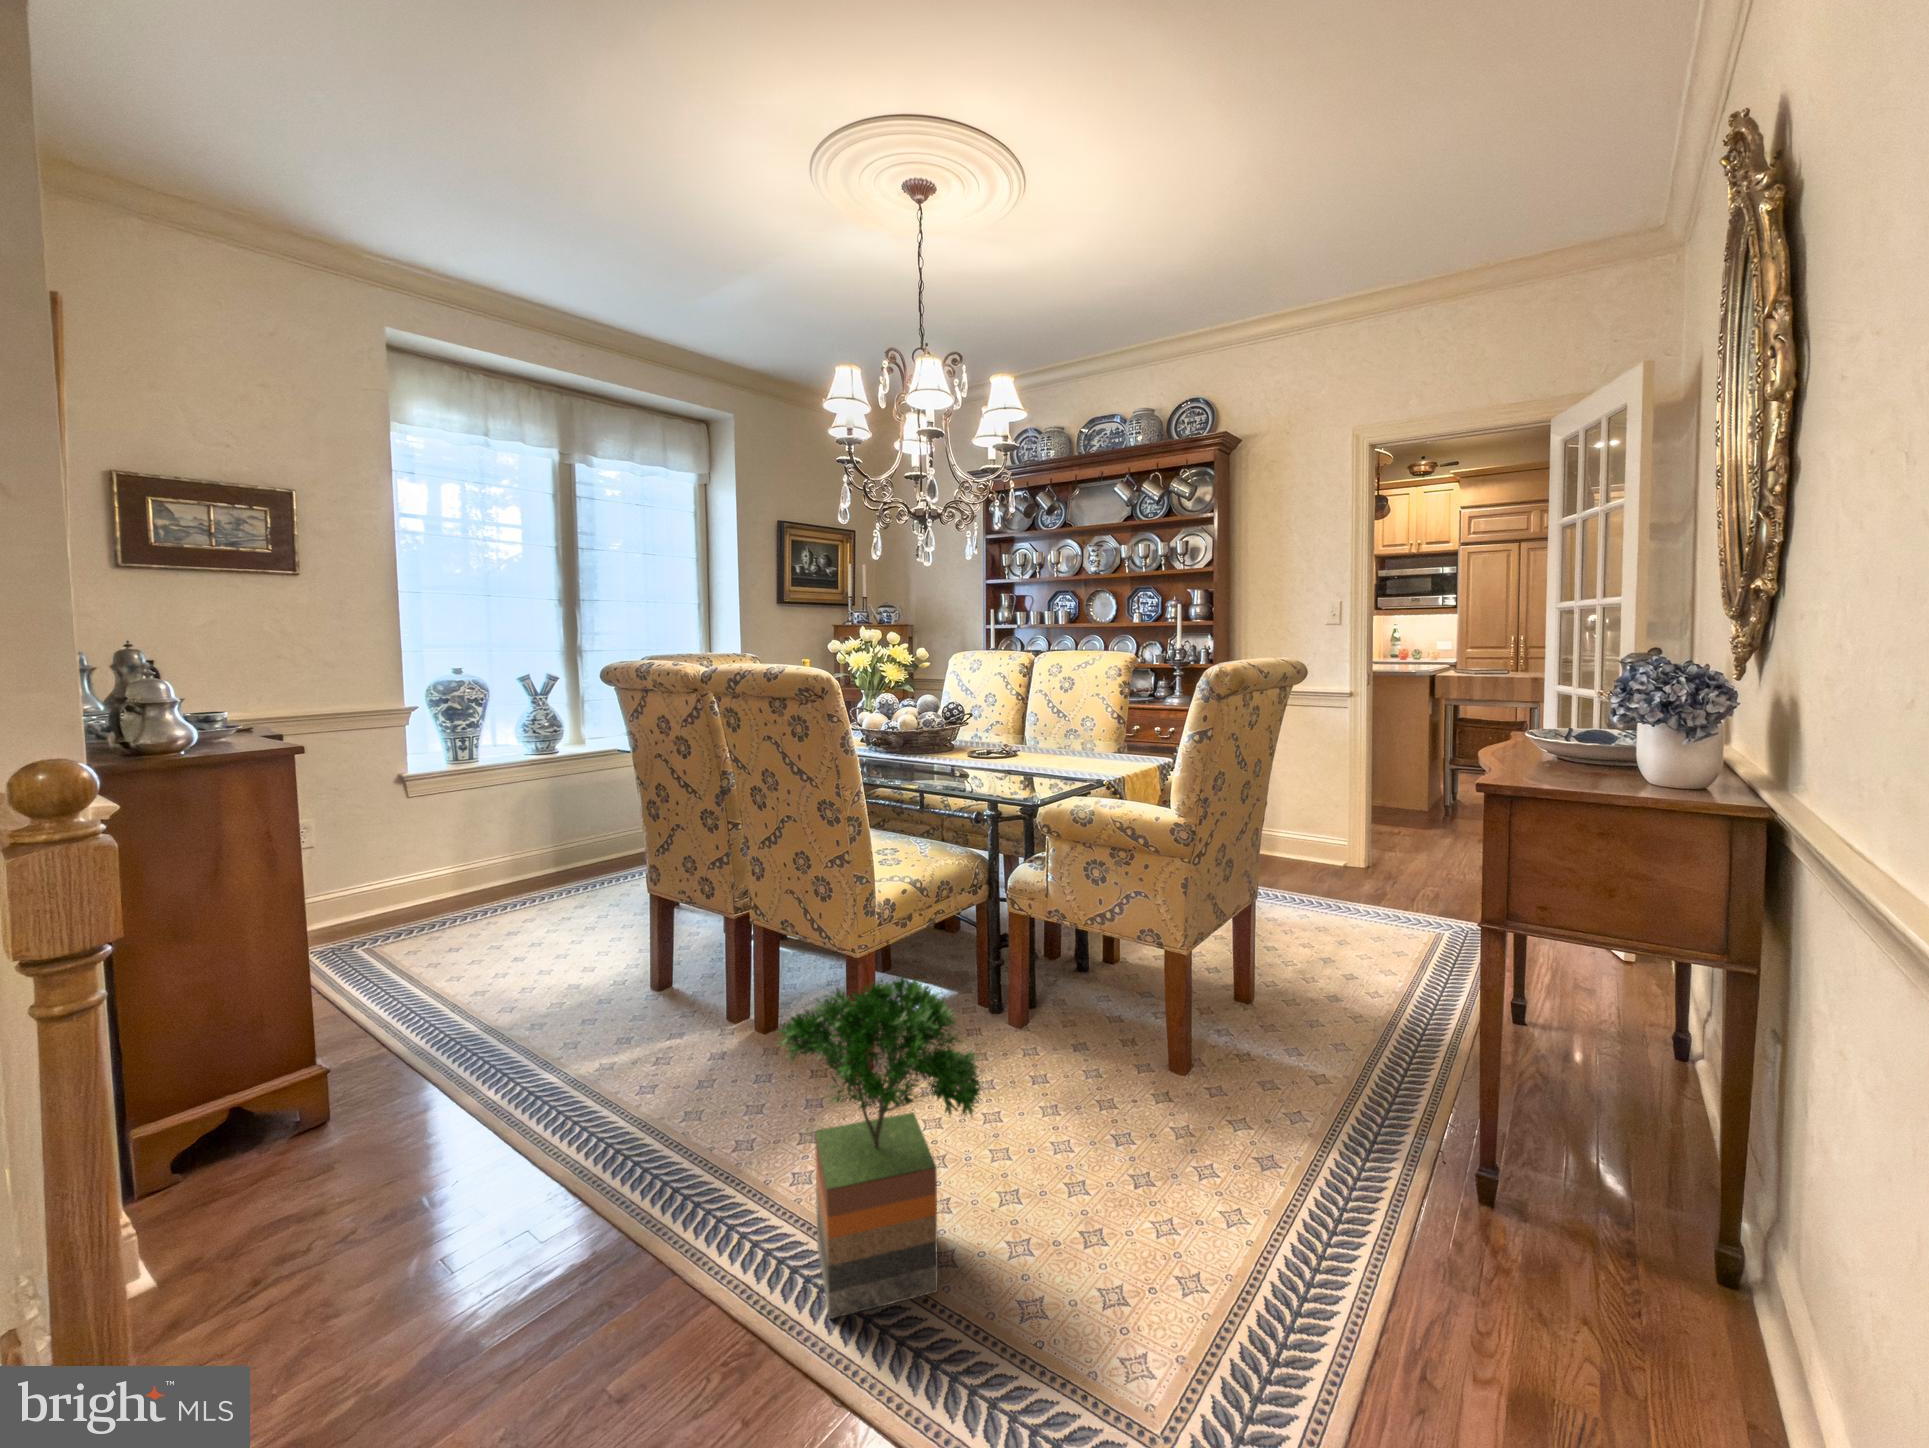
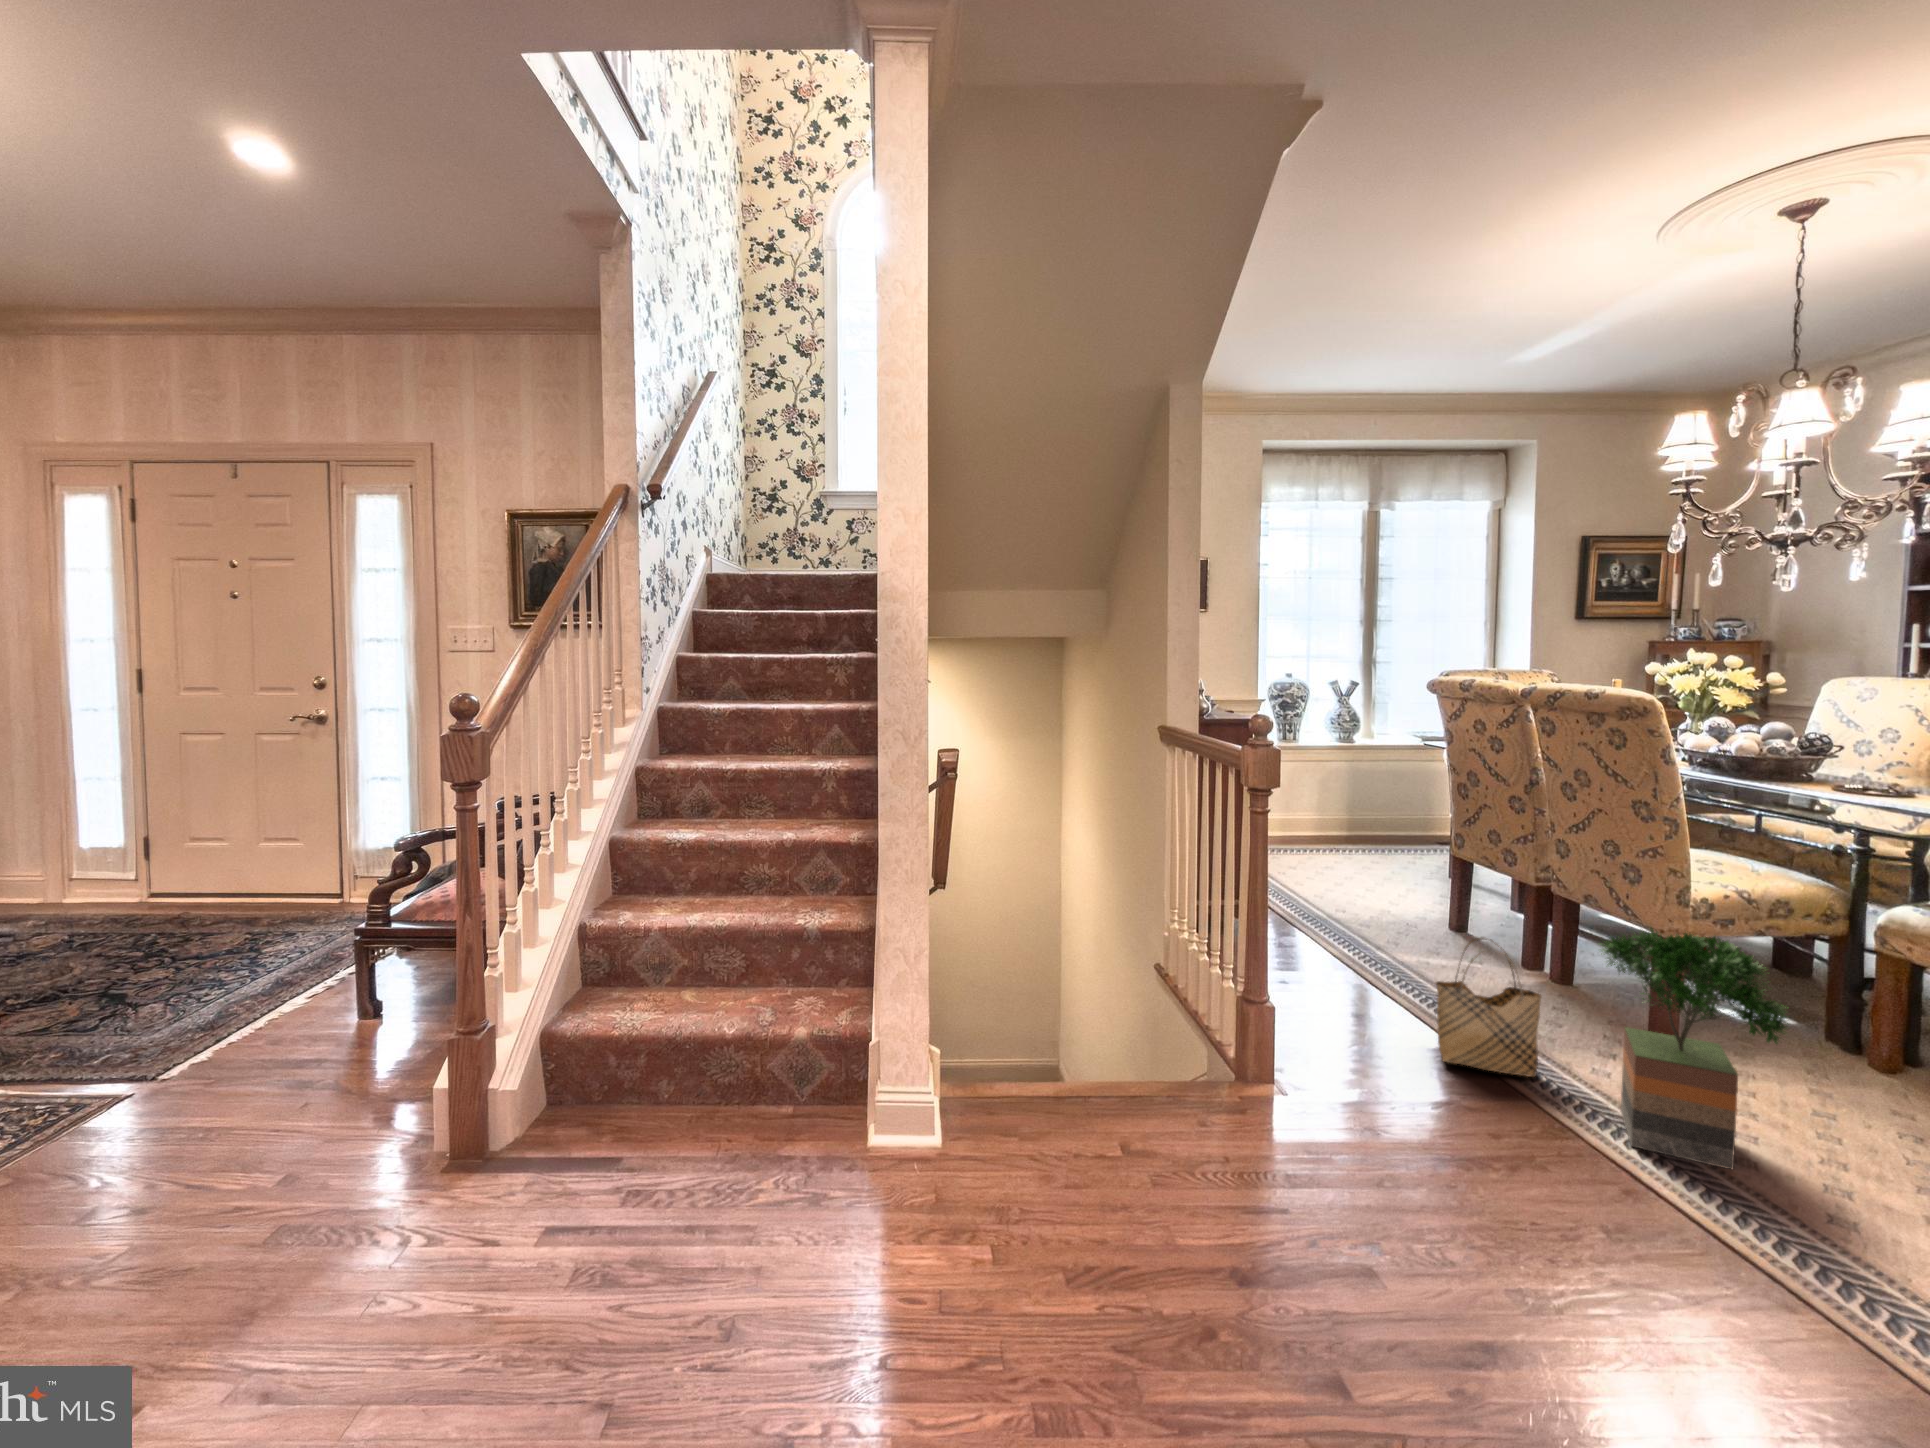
woven basket: none [570,1044,721,1271] -> present [1436,938,1541,1077]

